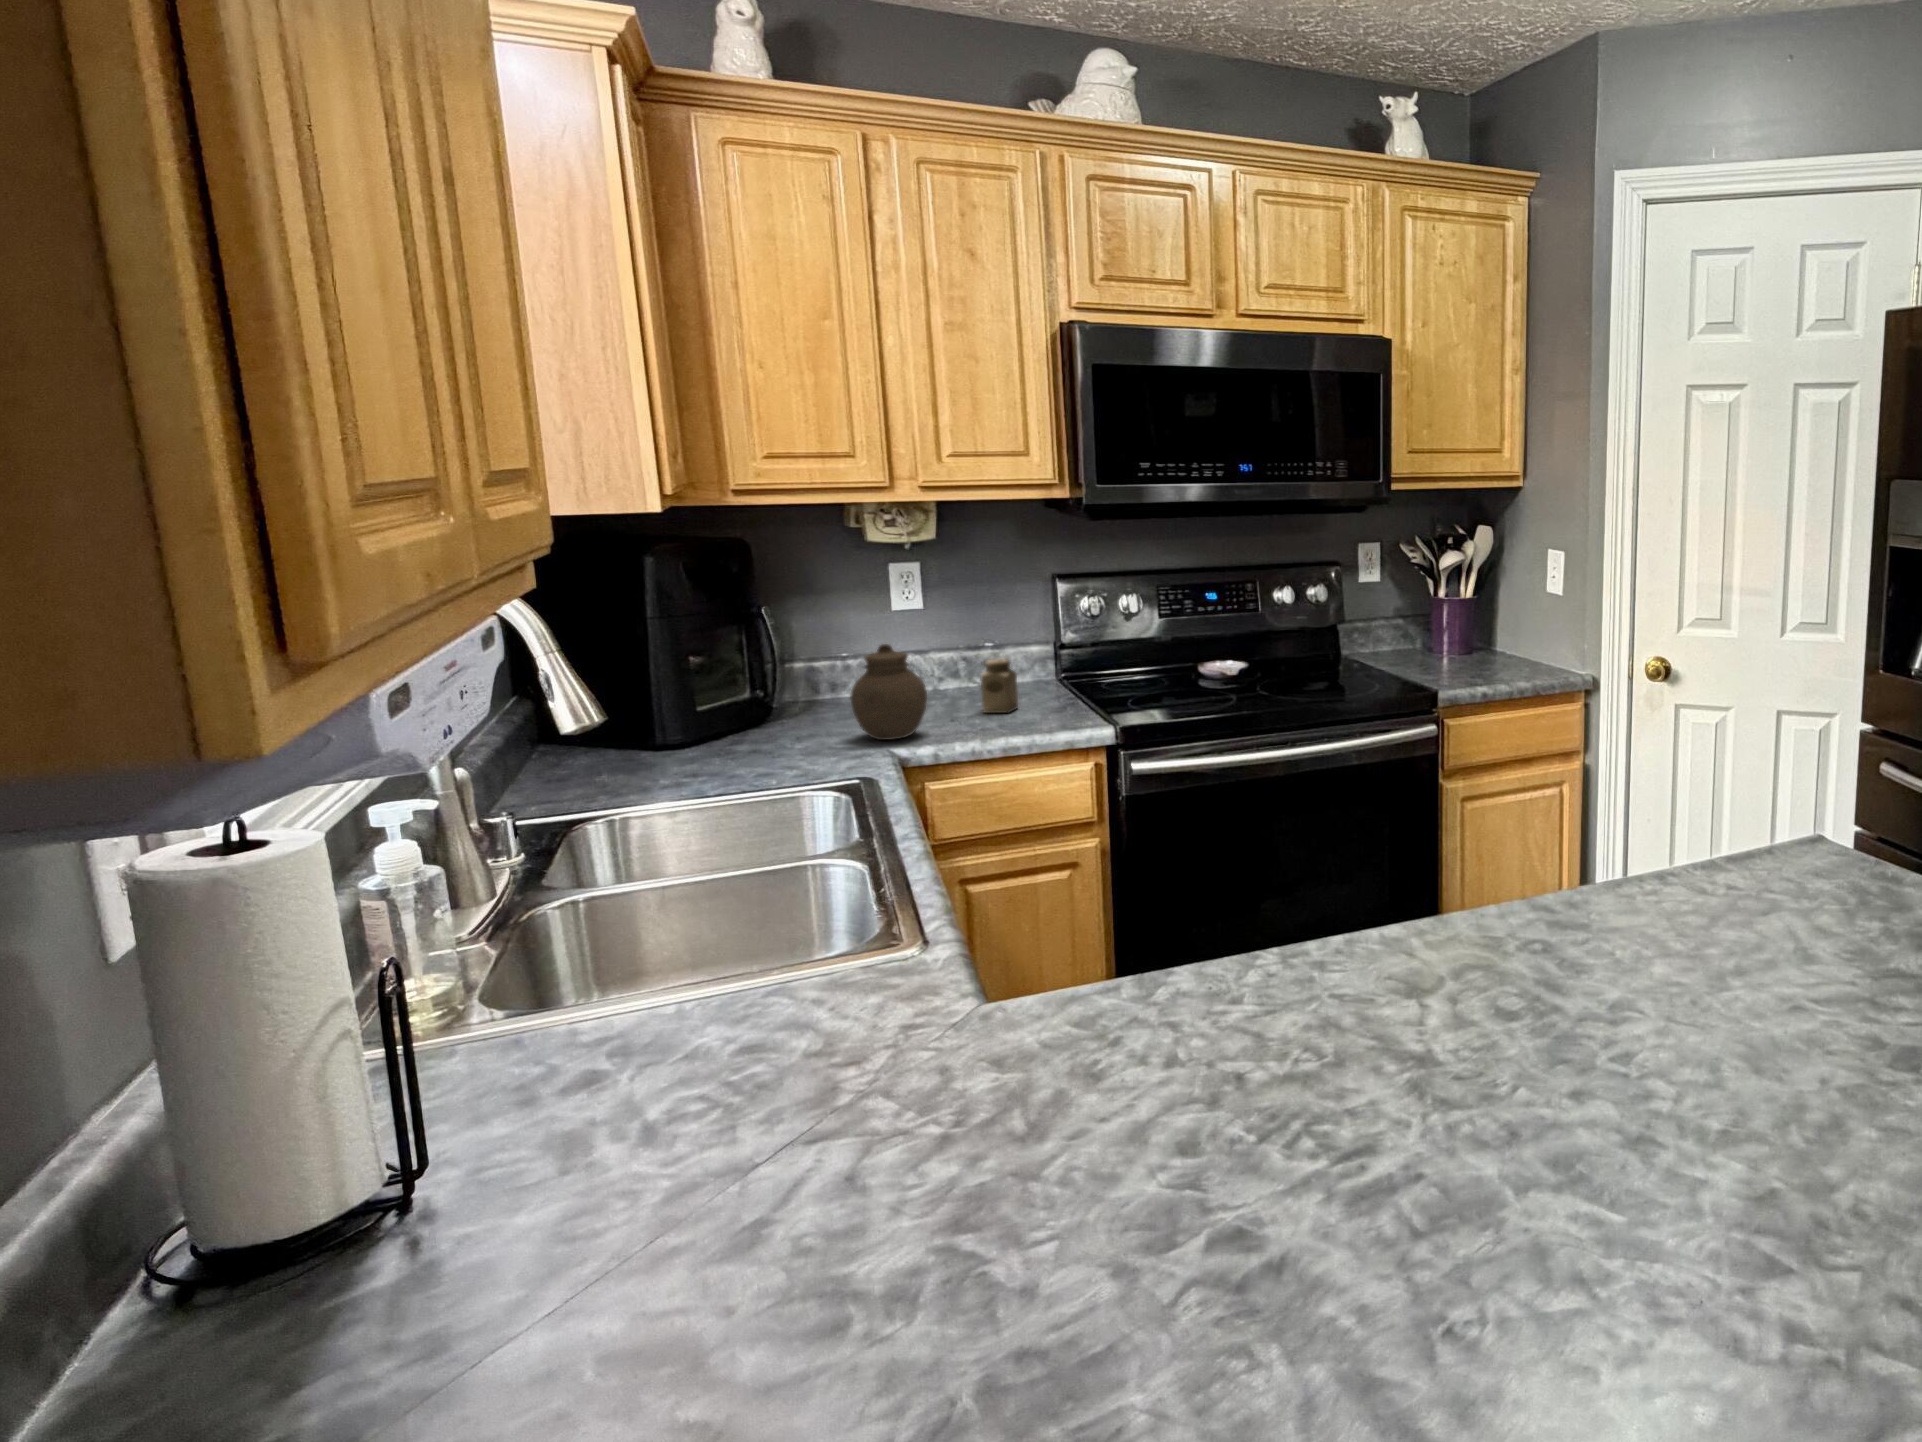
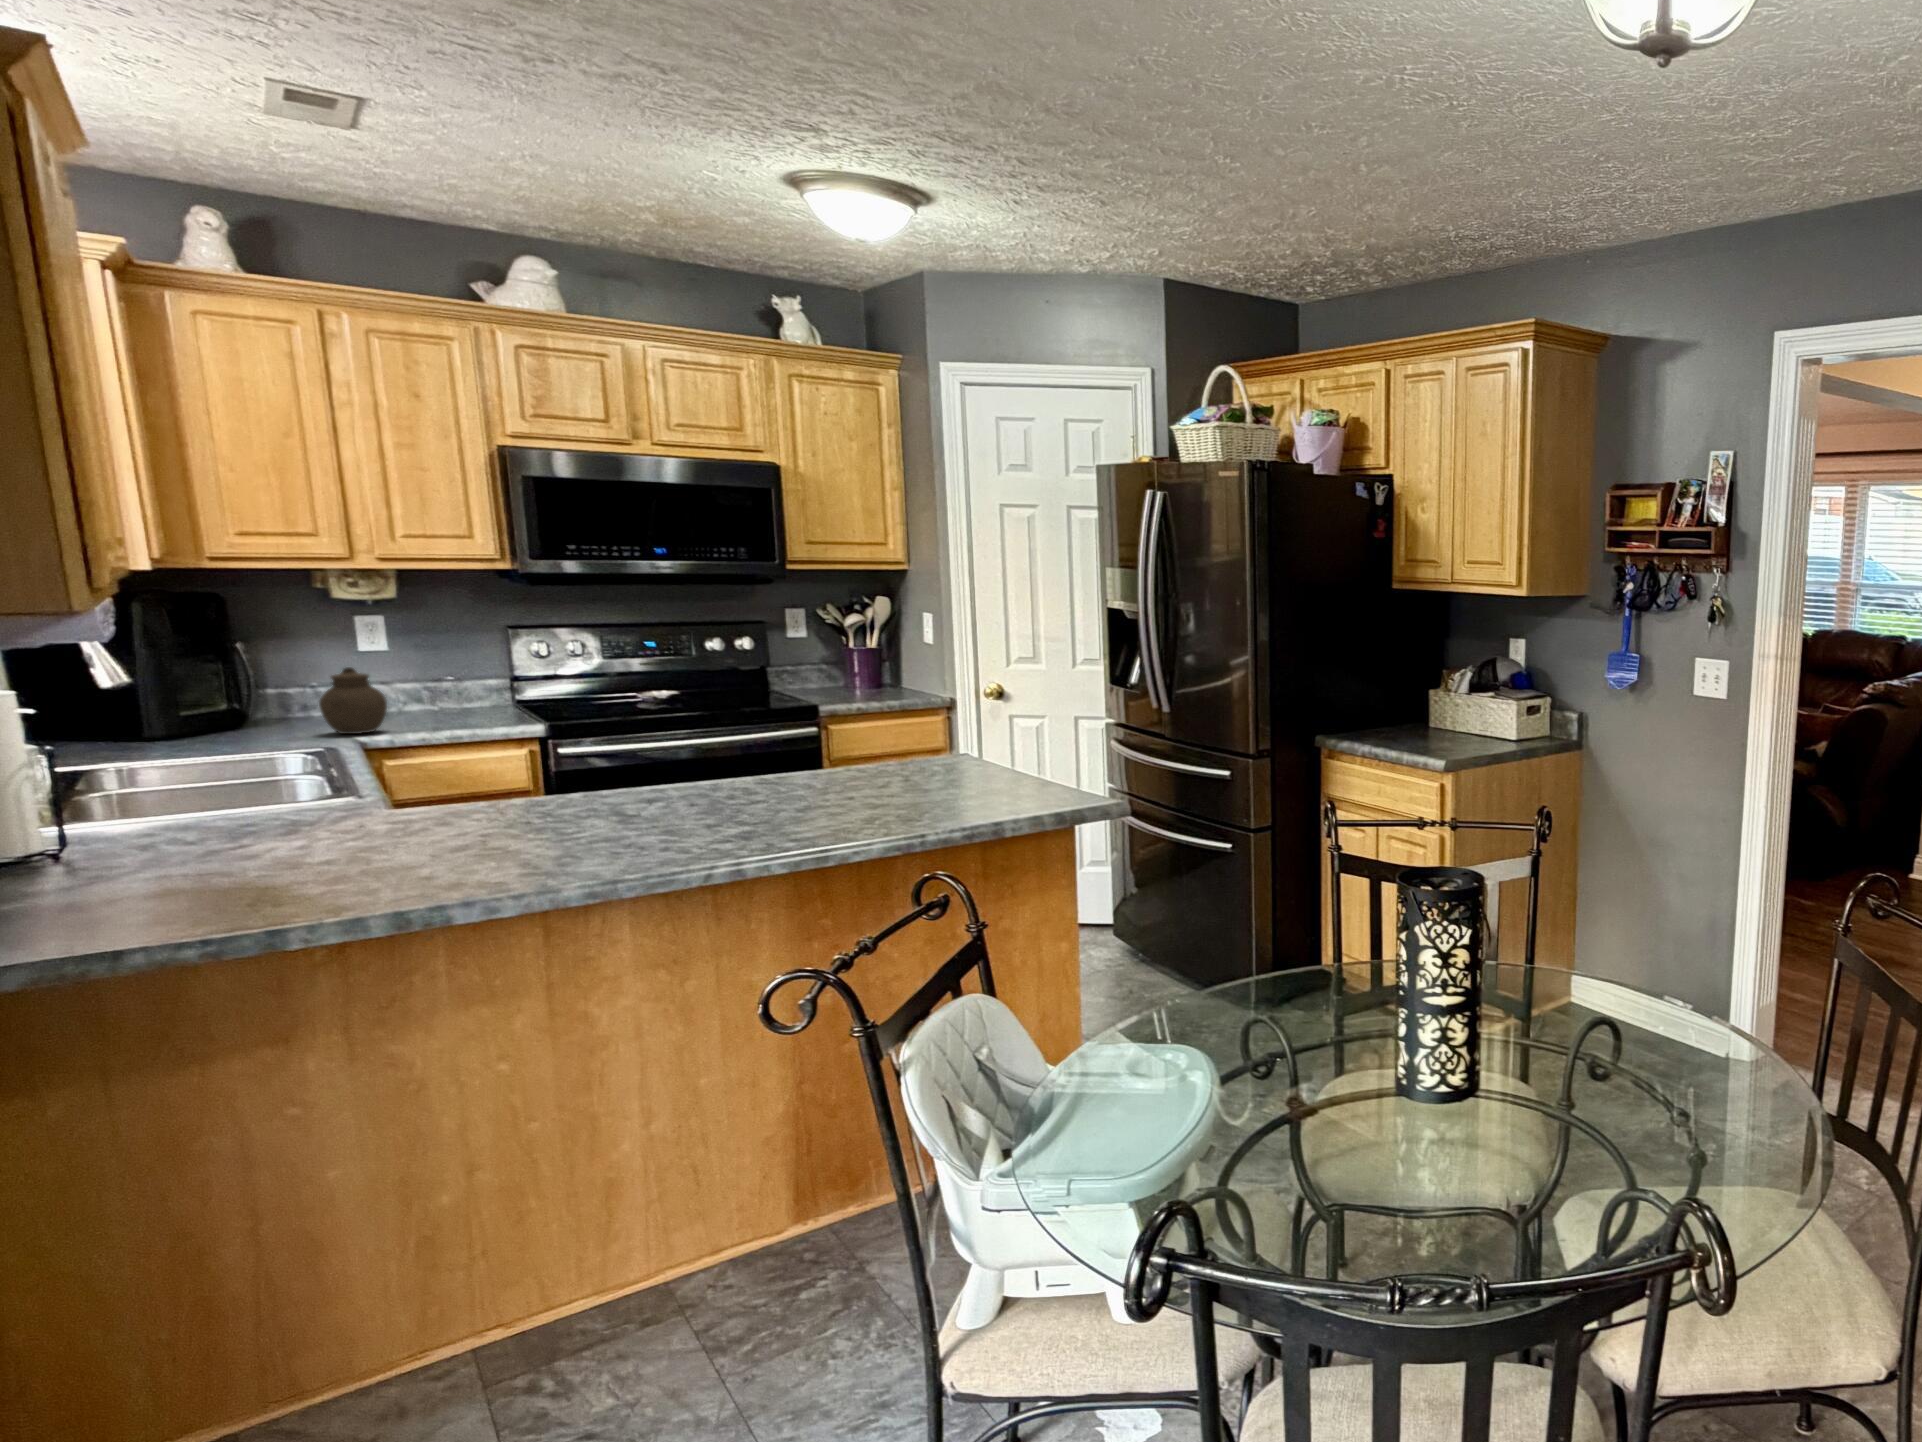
salt shaker: present [980,659,1018,713] -> none [437,683,472,721]

